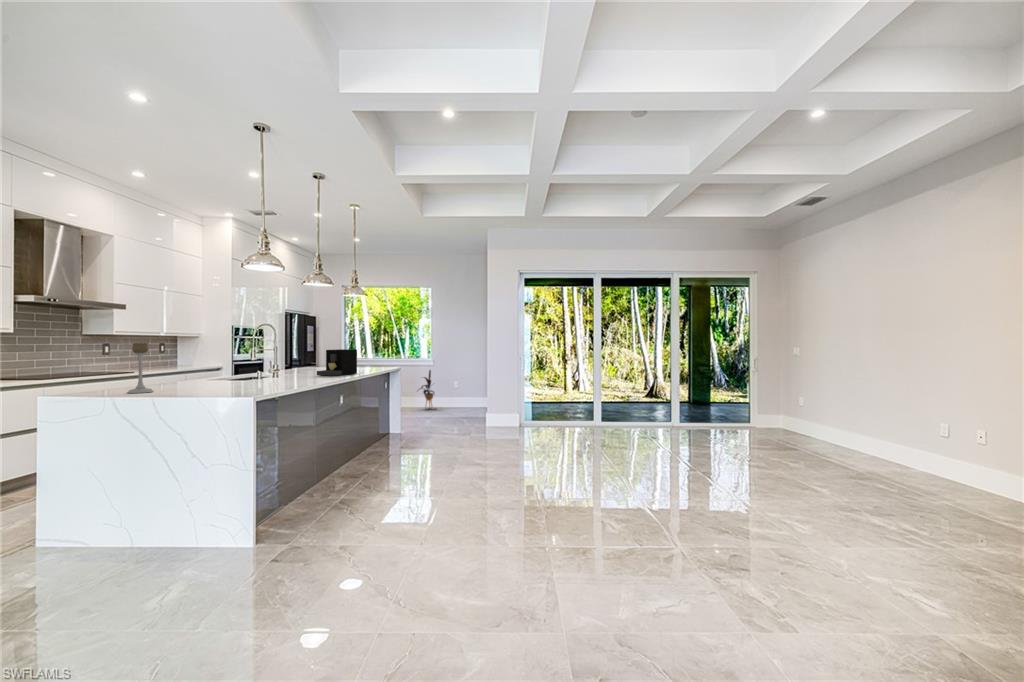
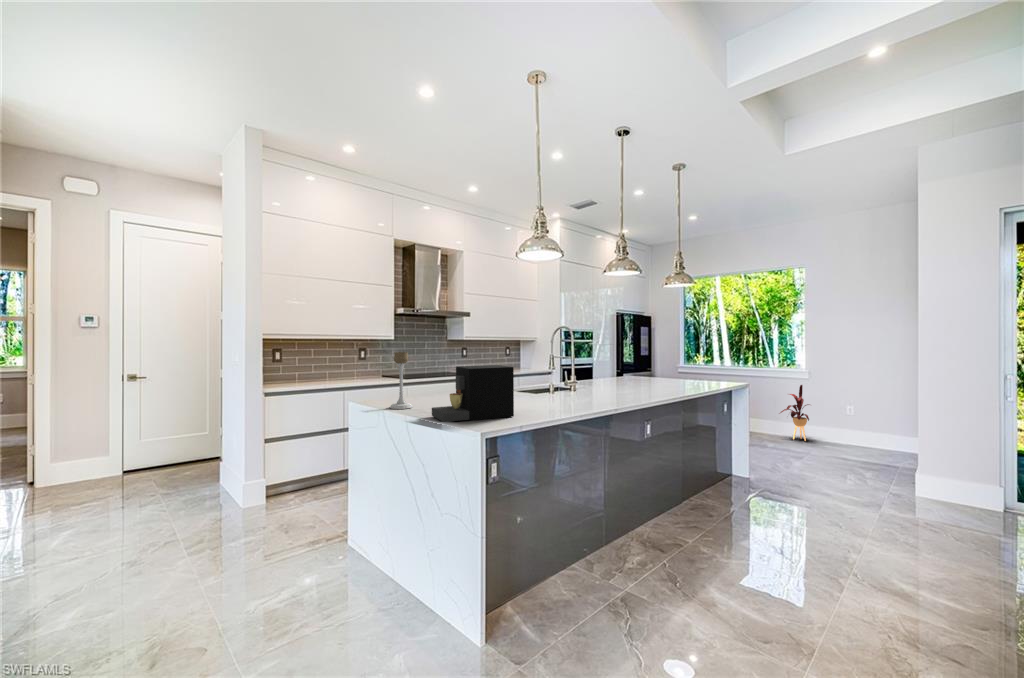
coffee maker: present [317,349,357,376] -> present [432,365,514,422]

